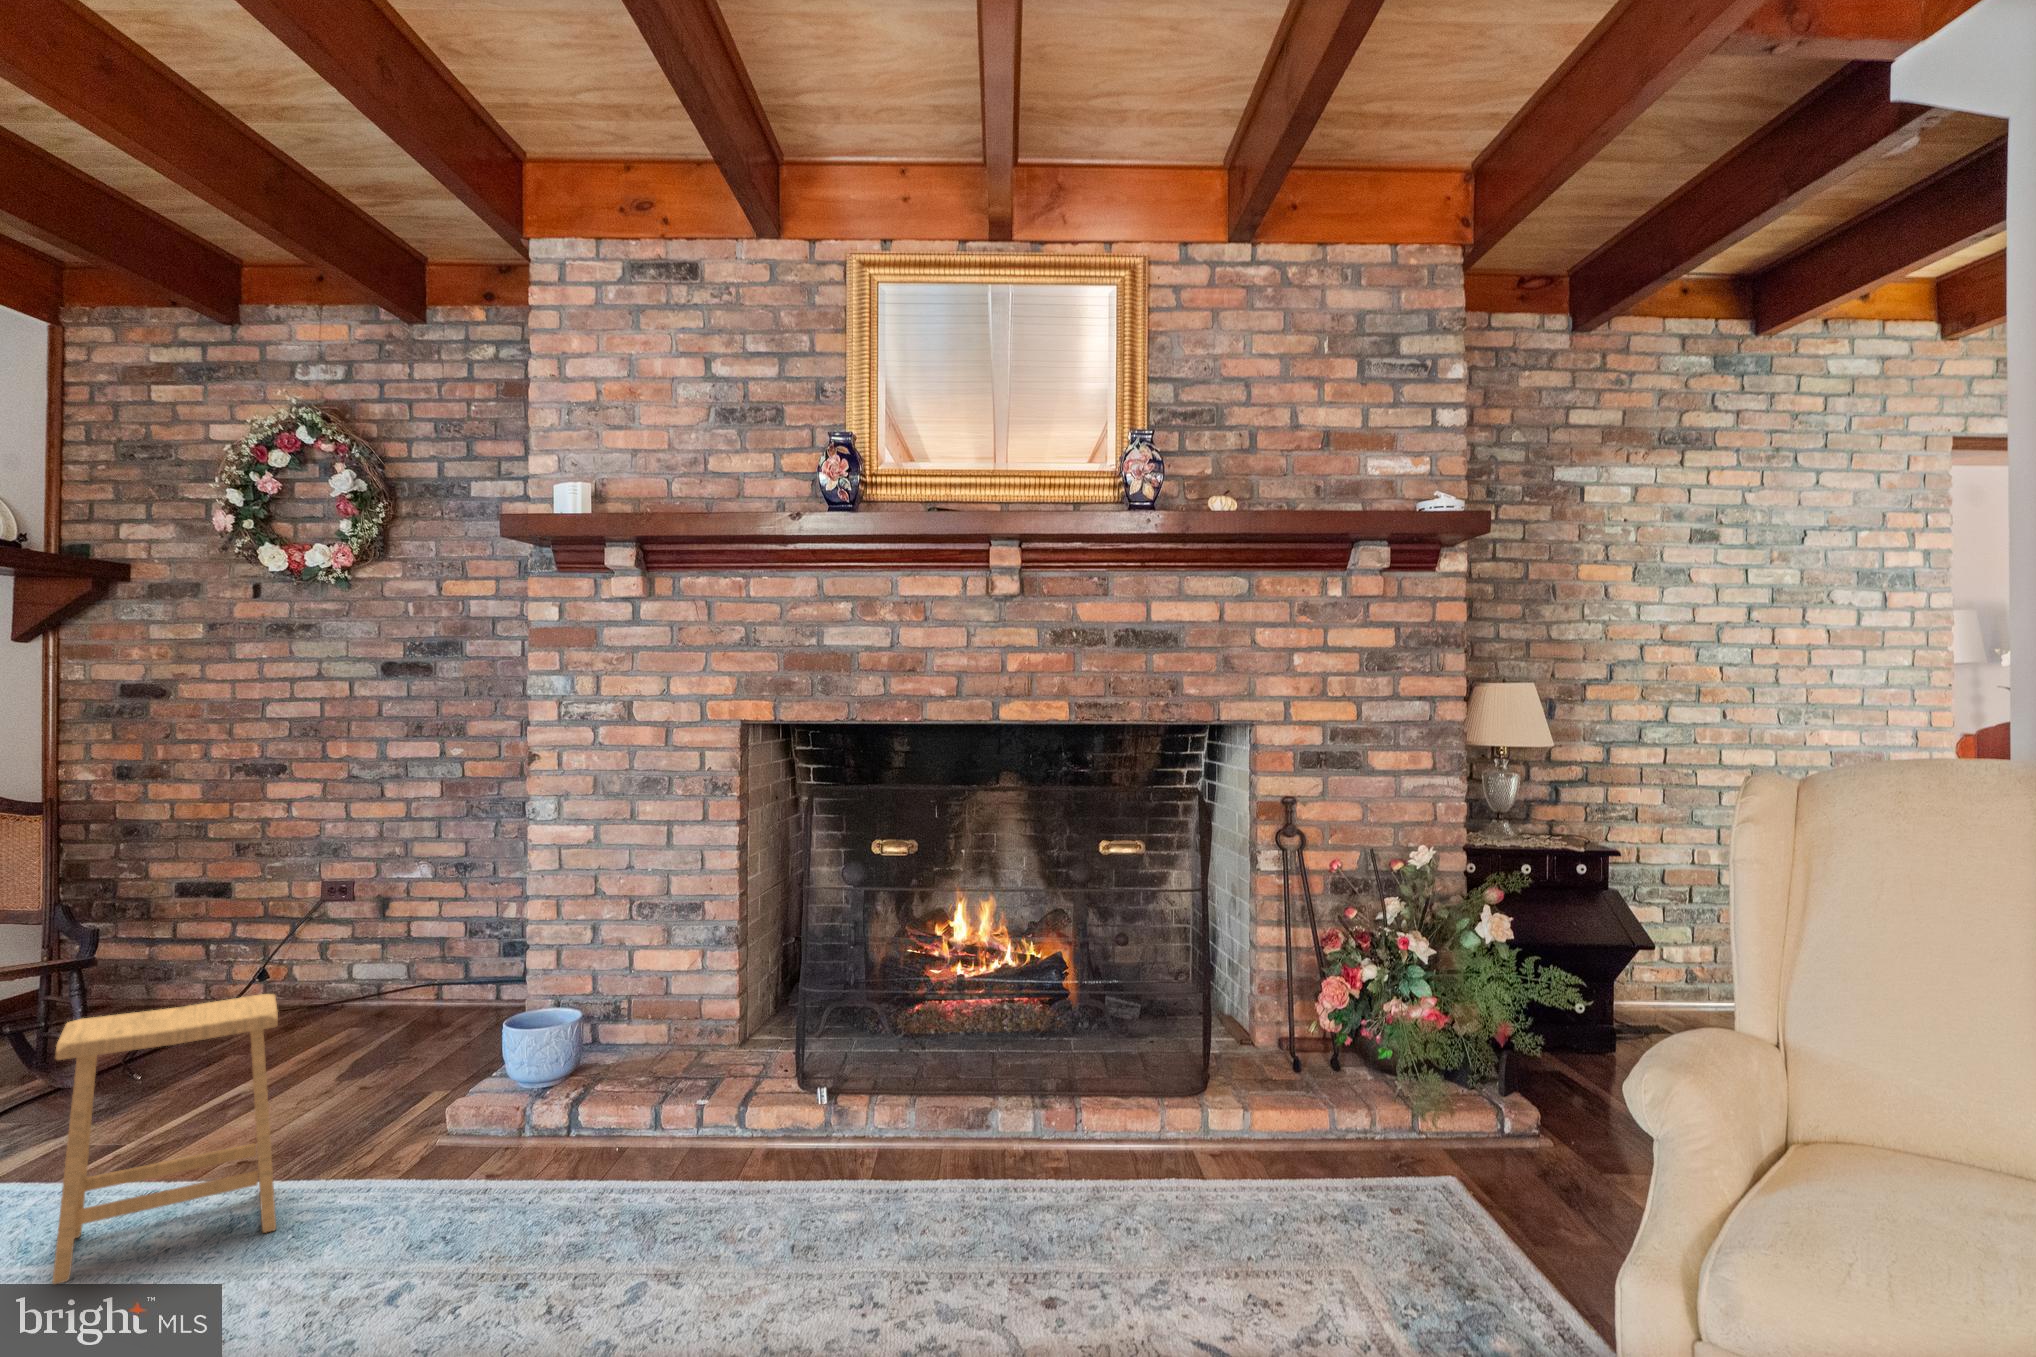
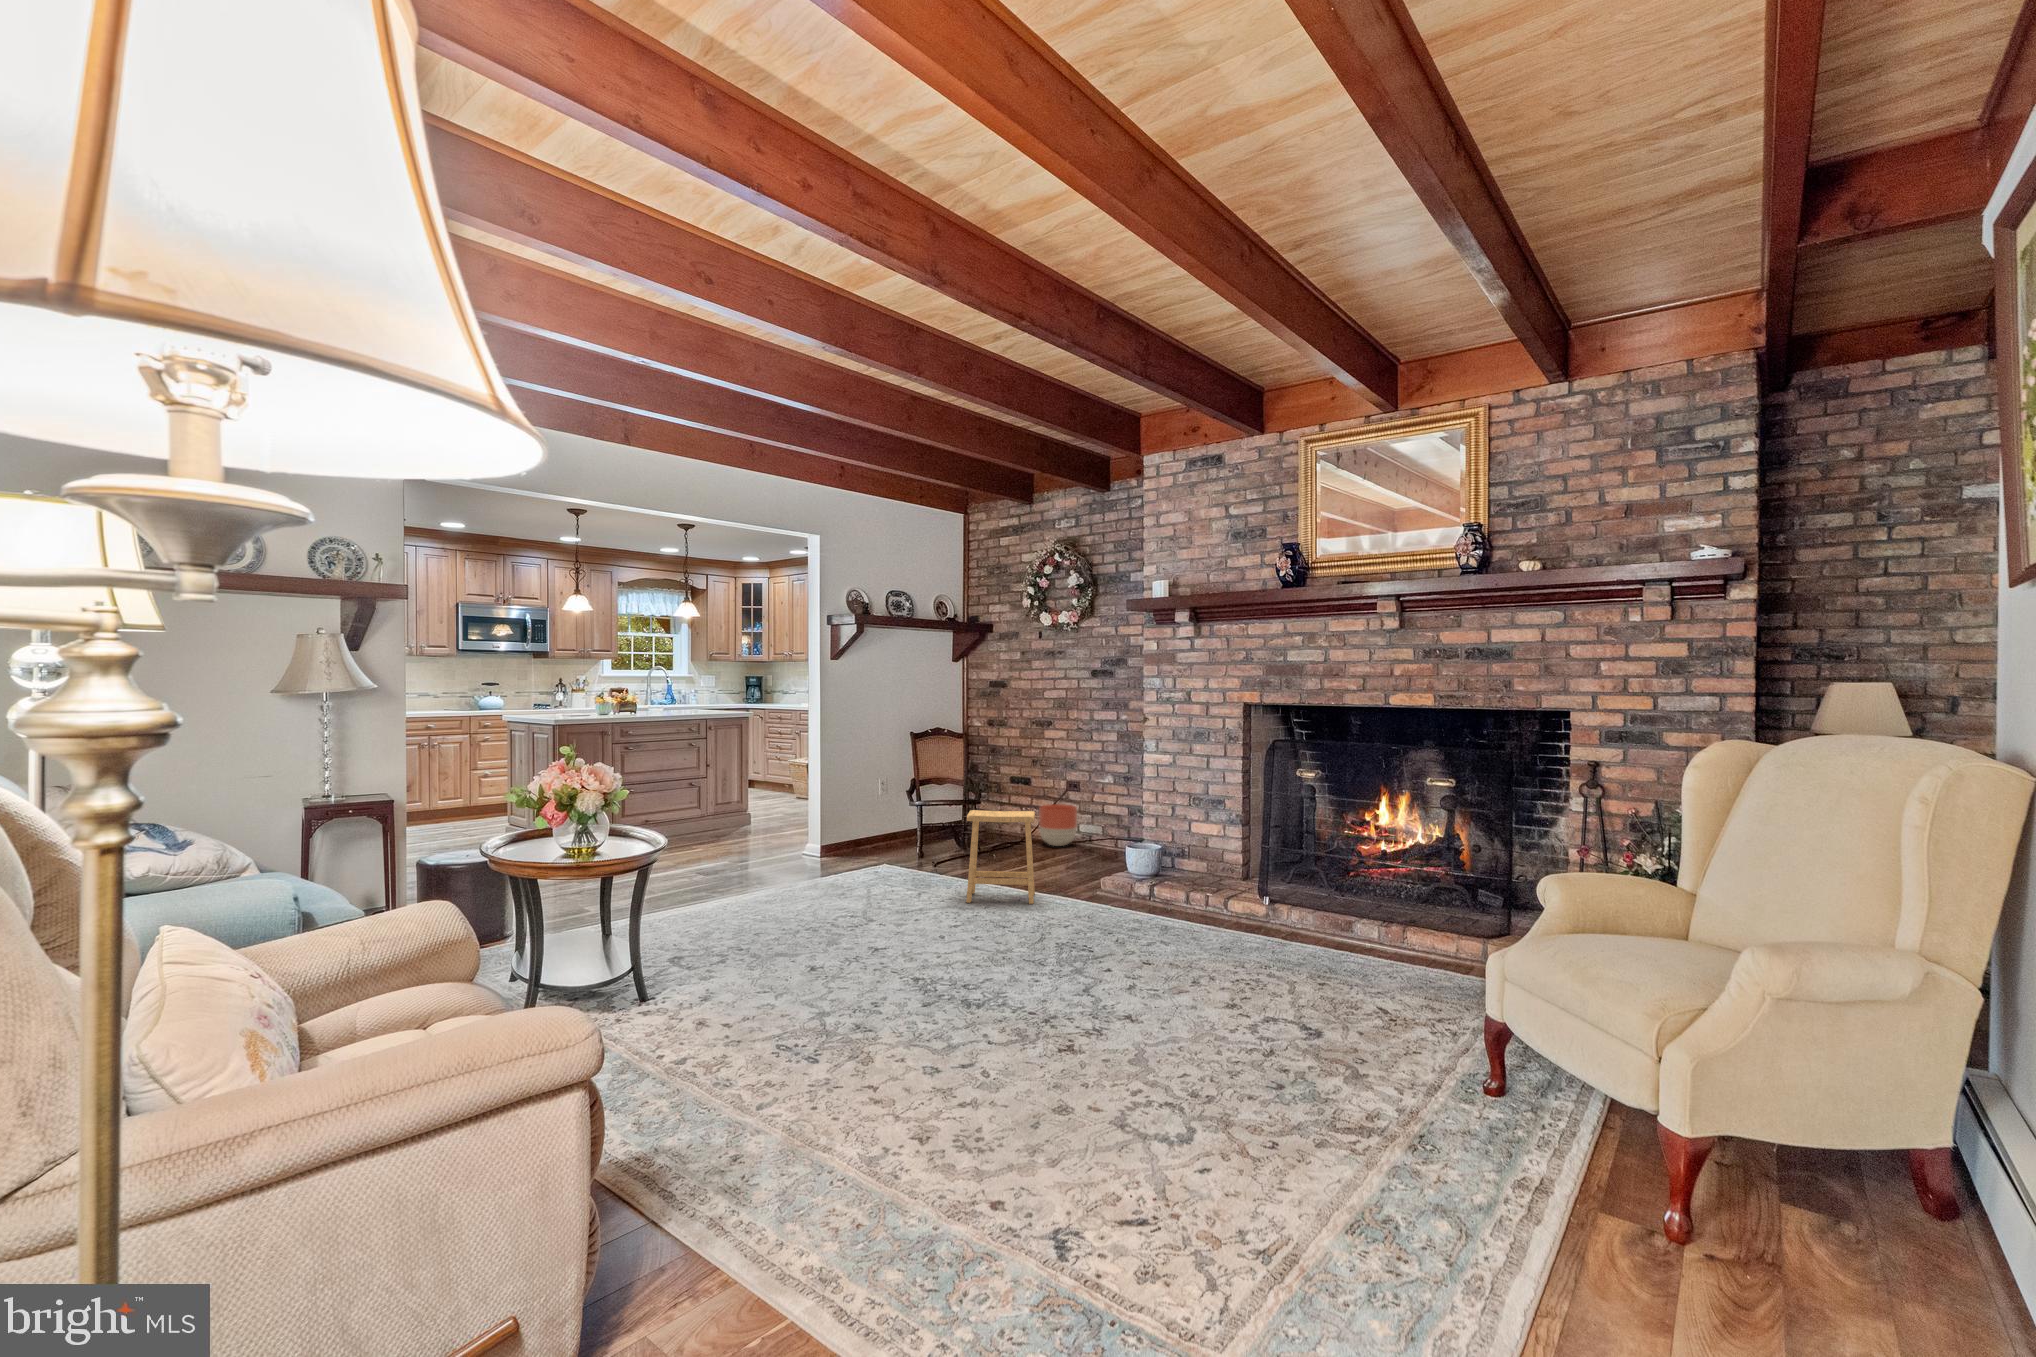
planter: none [257,931,349,1021] -> present [1039,804,1077,846]

